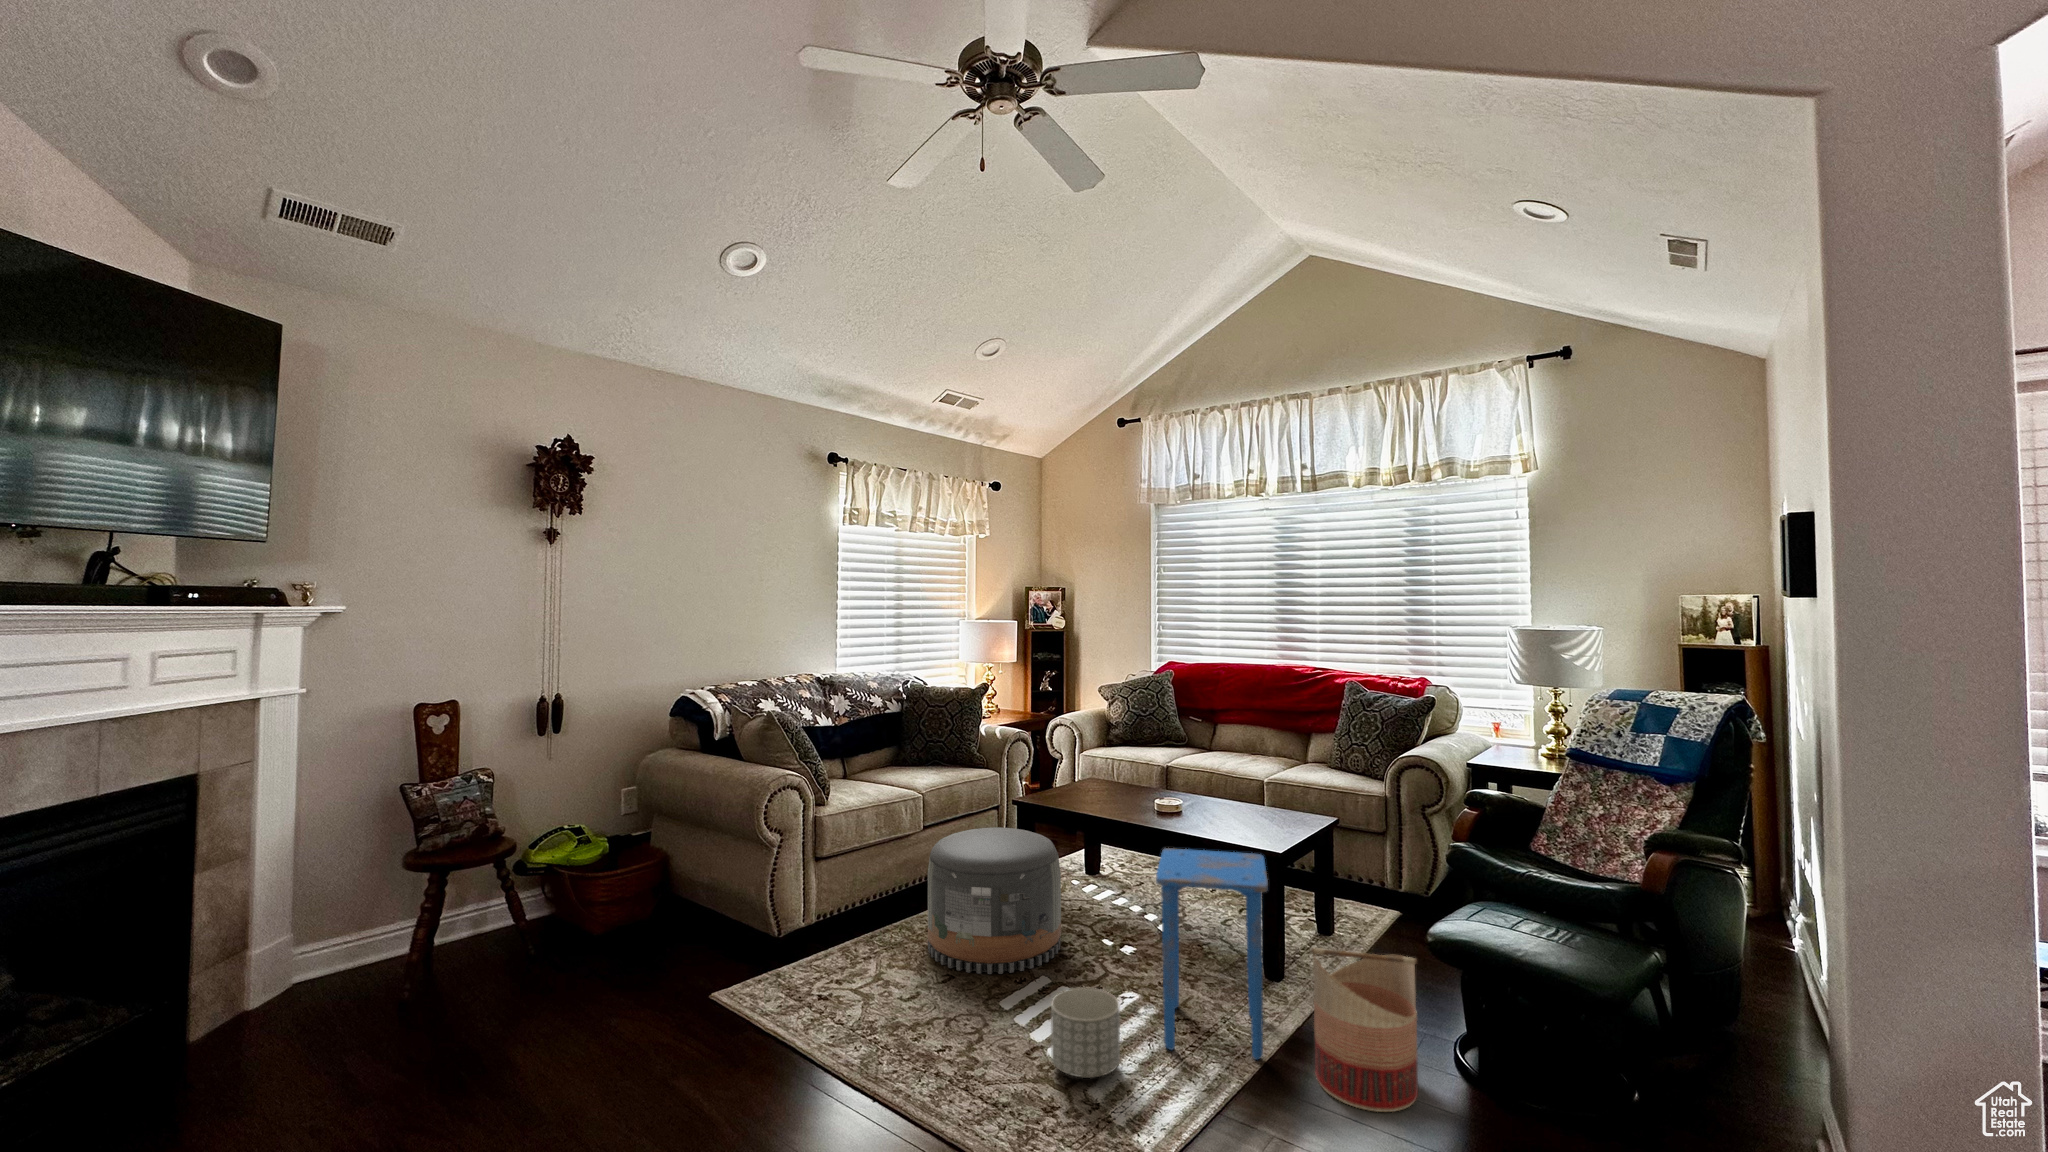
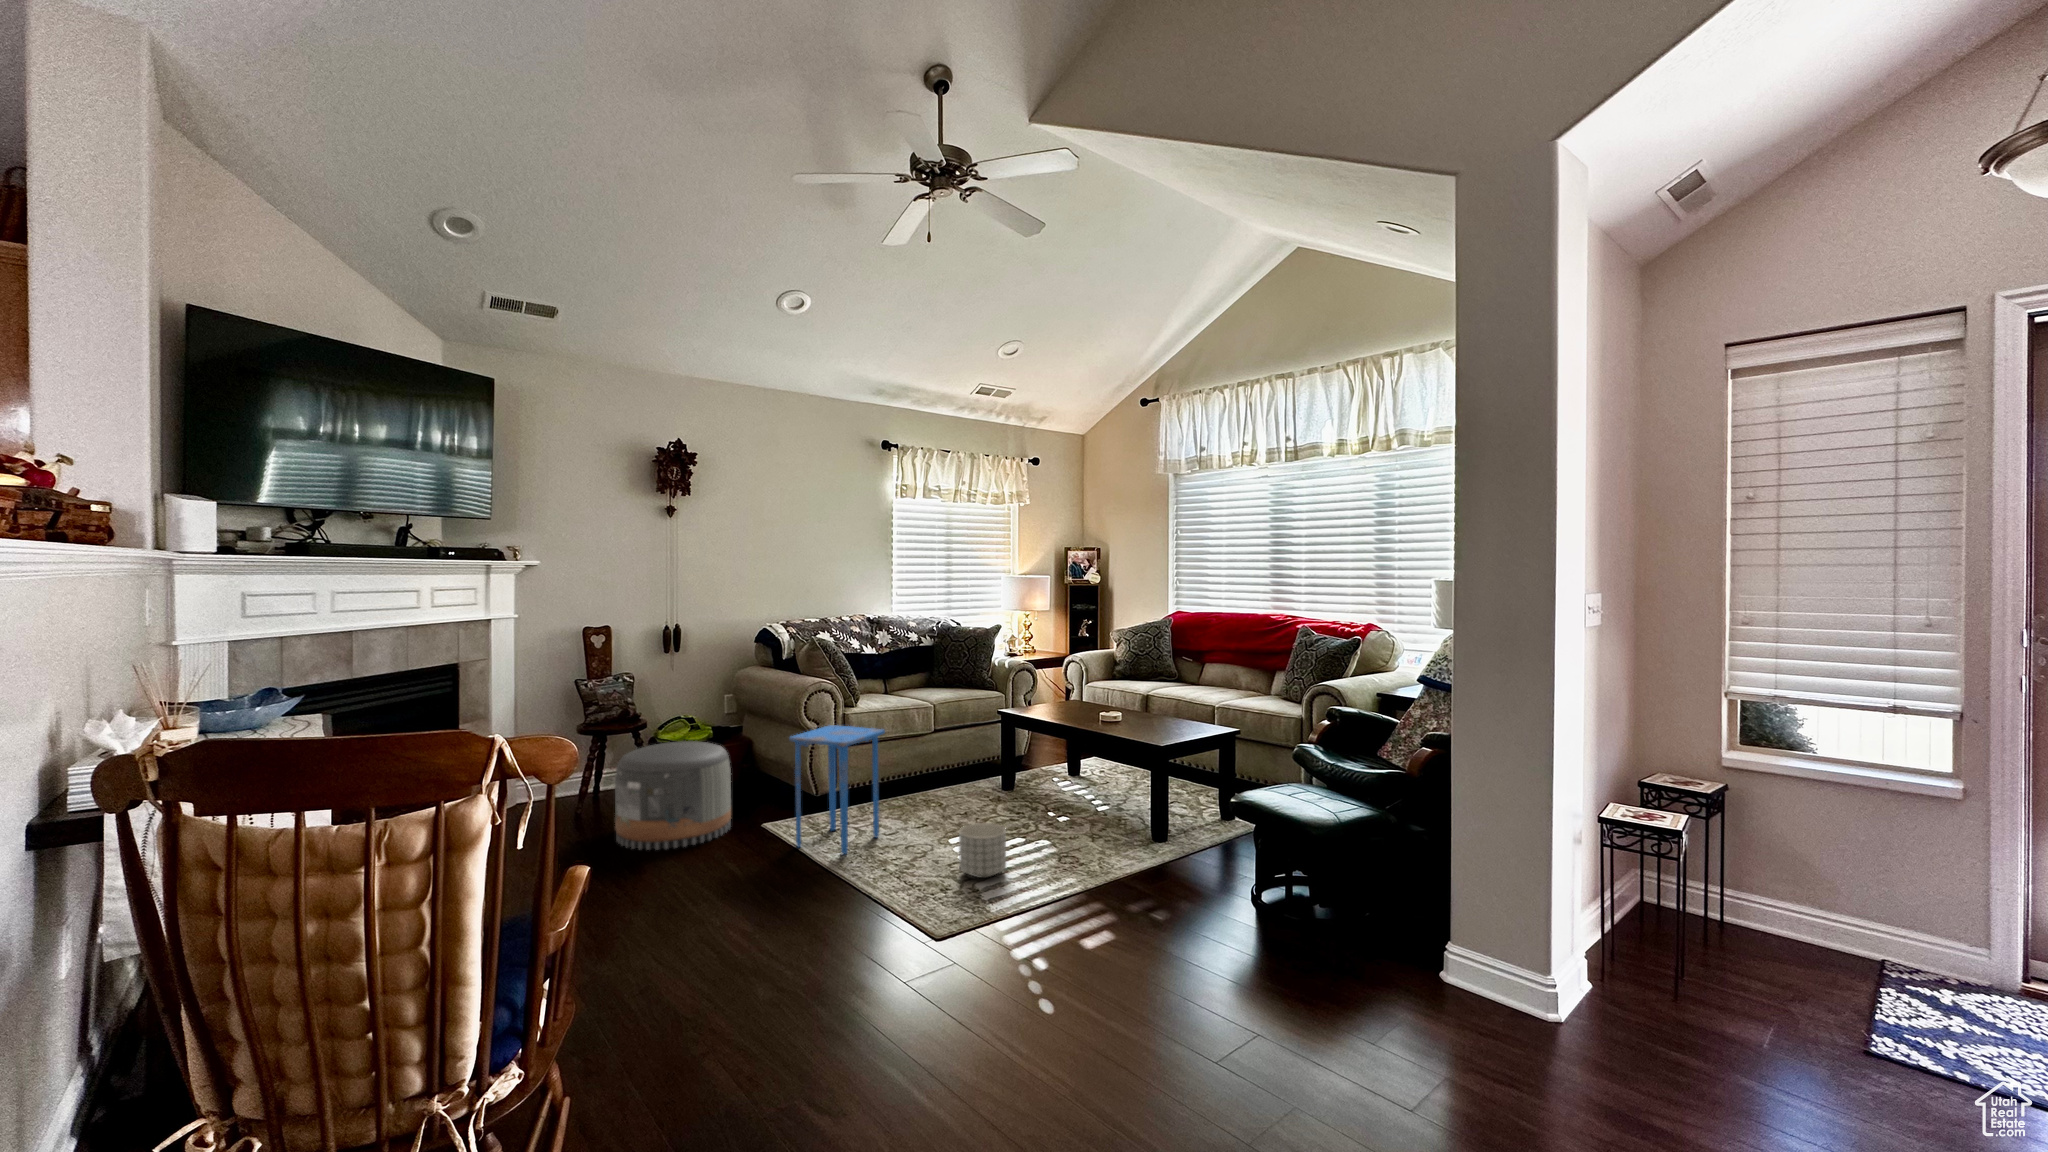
pouf: present [928,827,1061,974] -> present [615,741,731,850]
side table: present [1156,848,1268,1059] -> present [789,725,885,854]
basket: present [1311,948,1418,1112] -> none [1135,799,1203,908]

